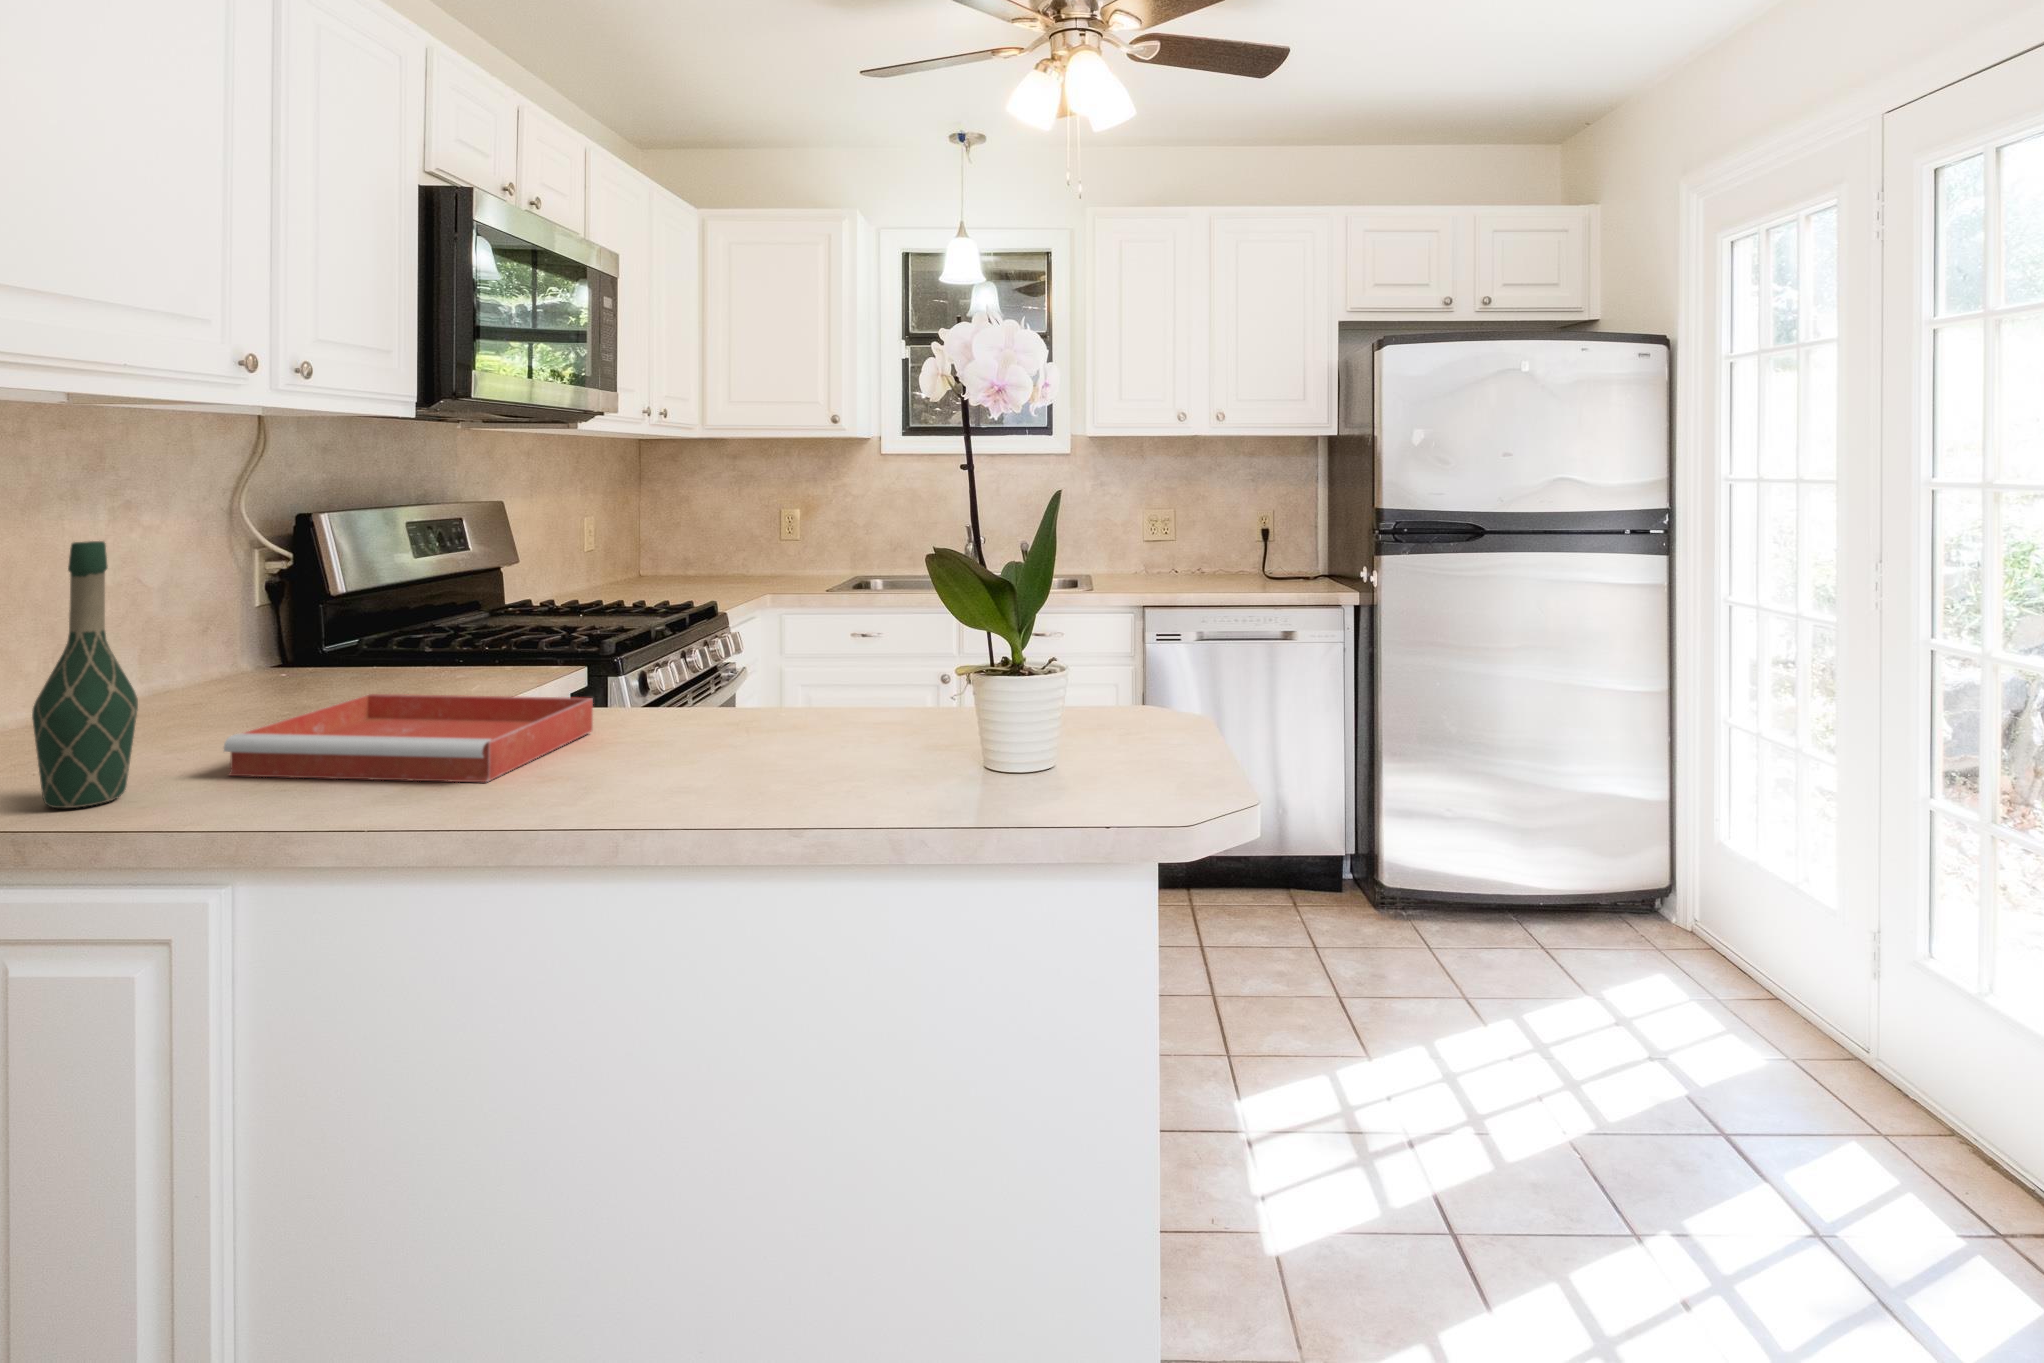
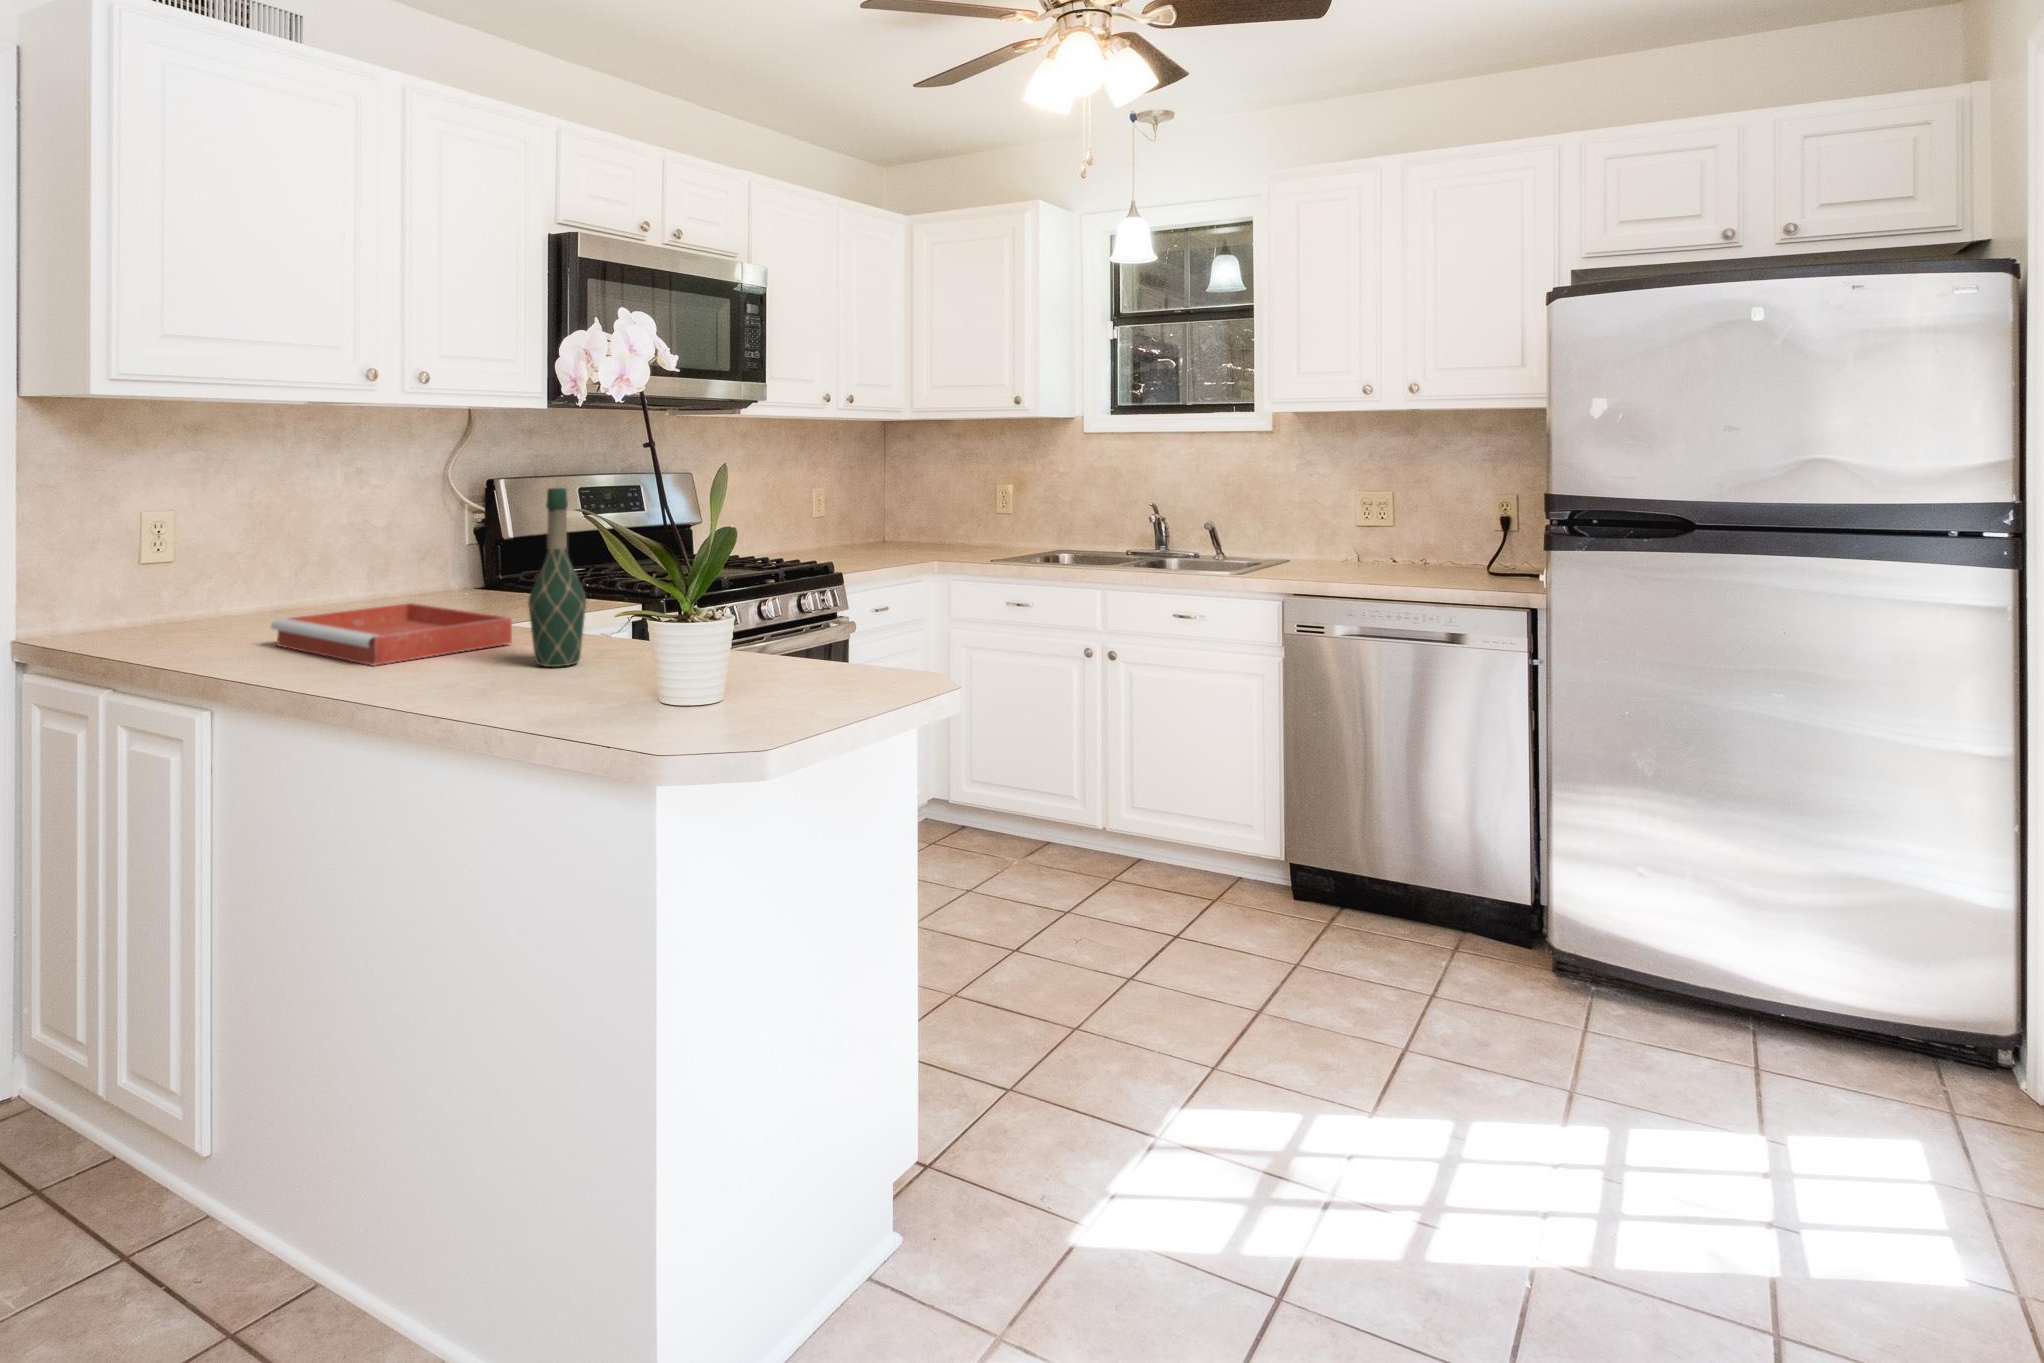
wine bottle: present [32,541,138,808] -> present [528,488,586,667]

